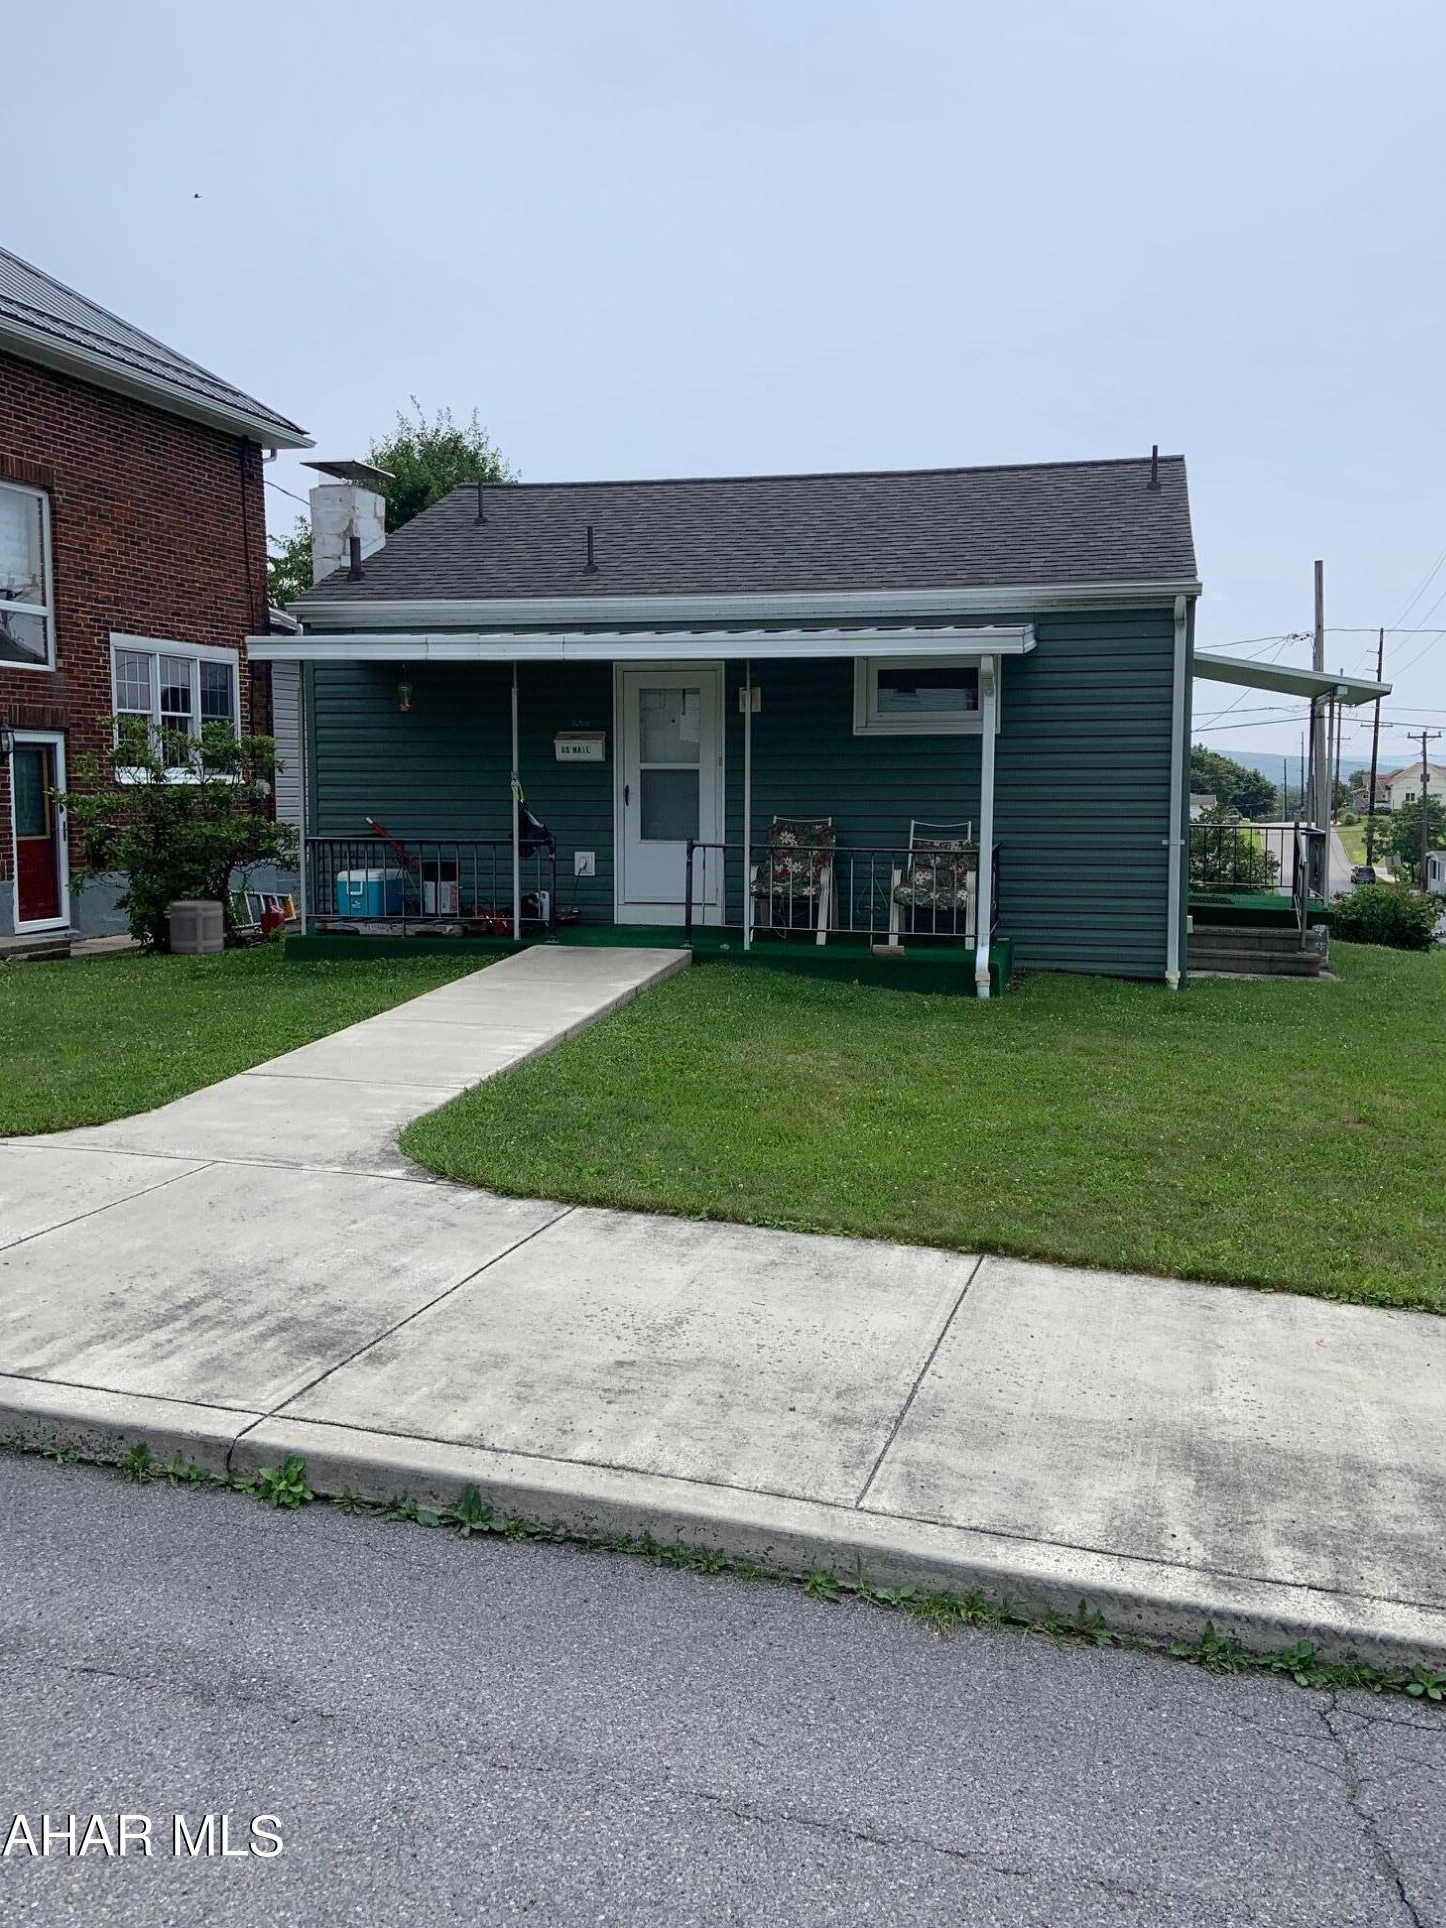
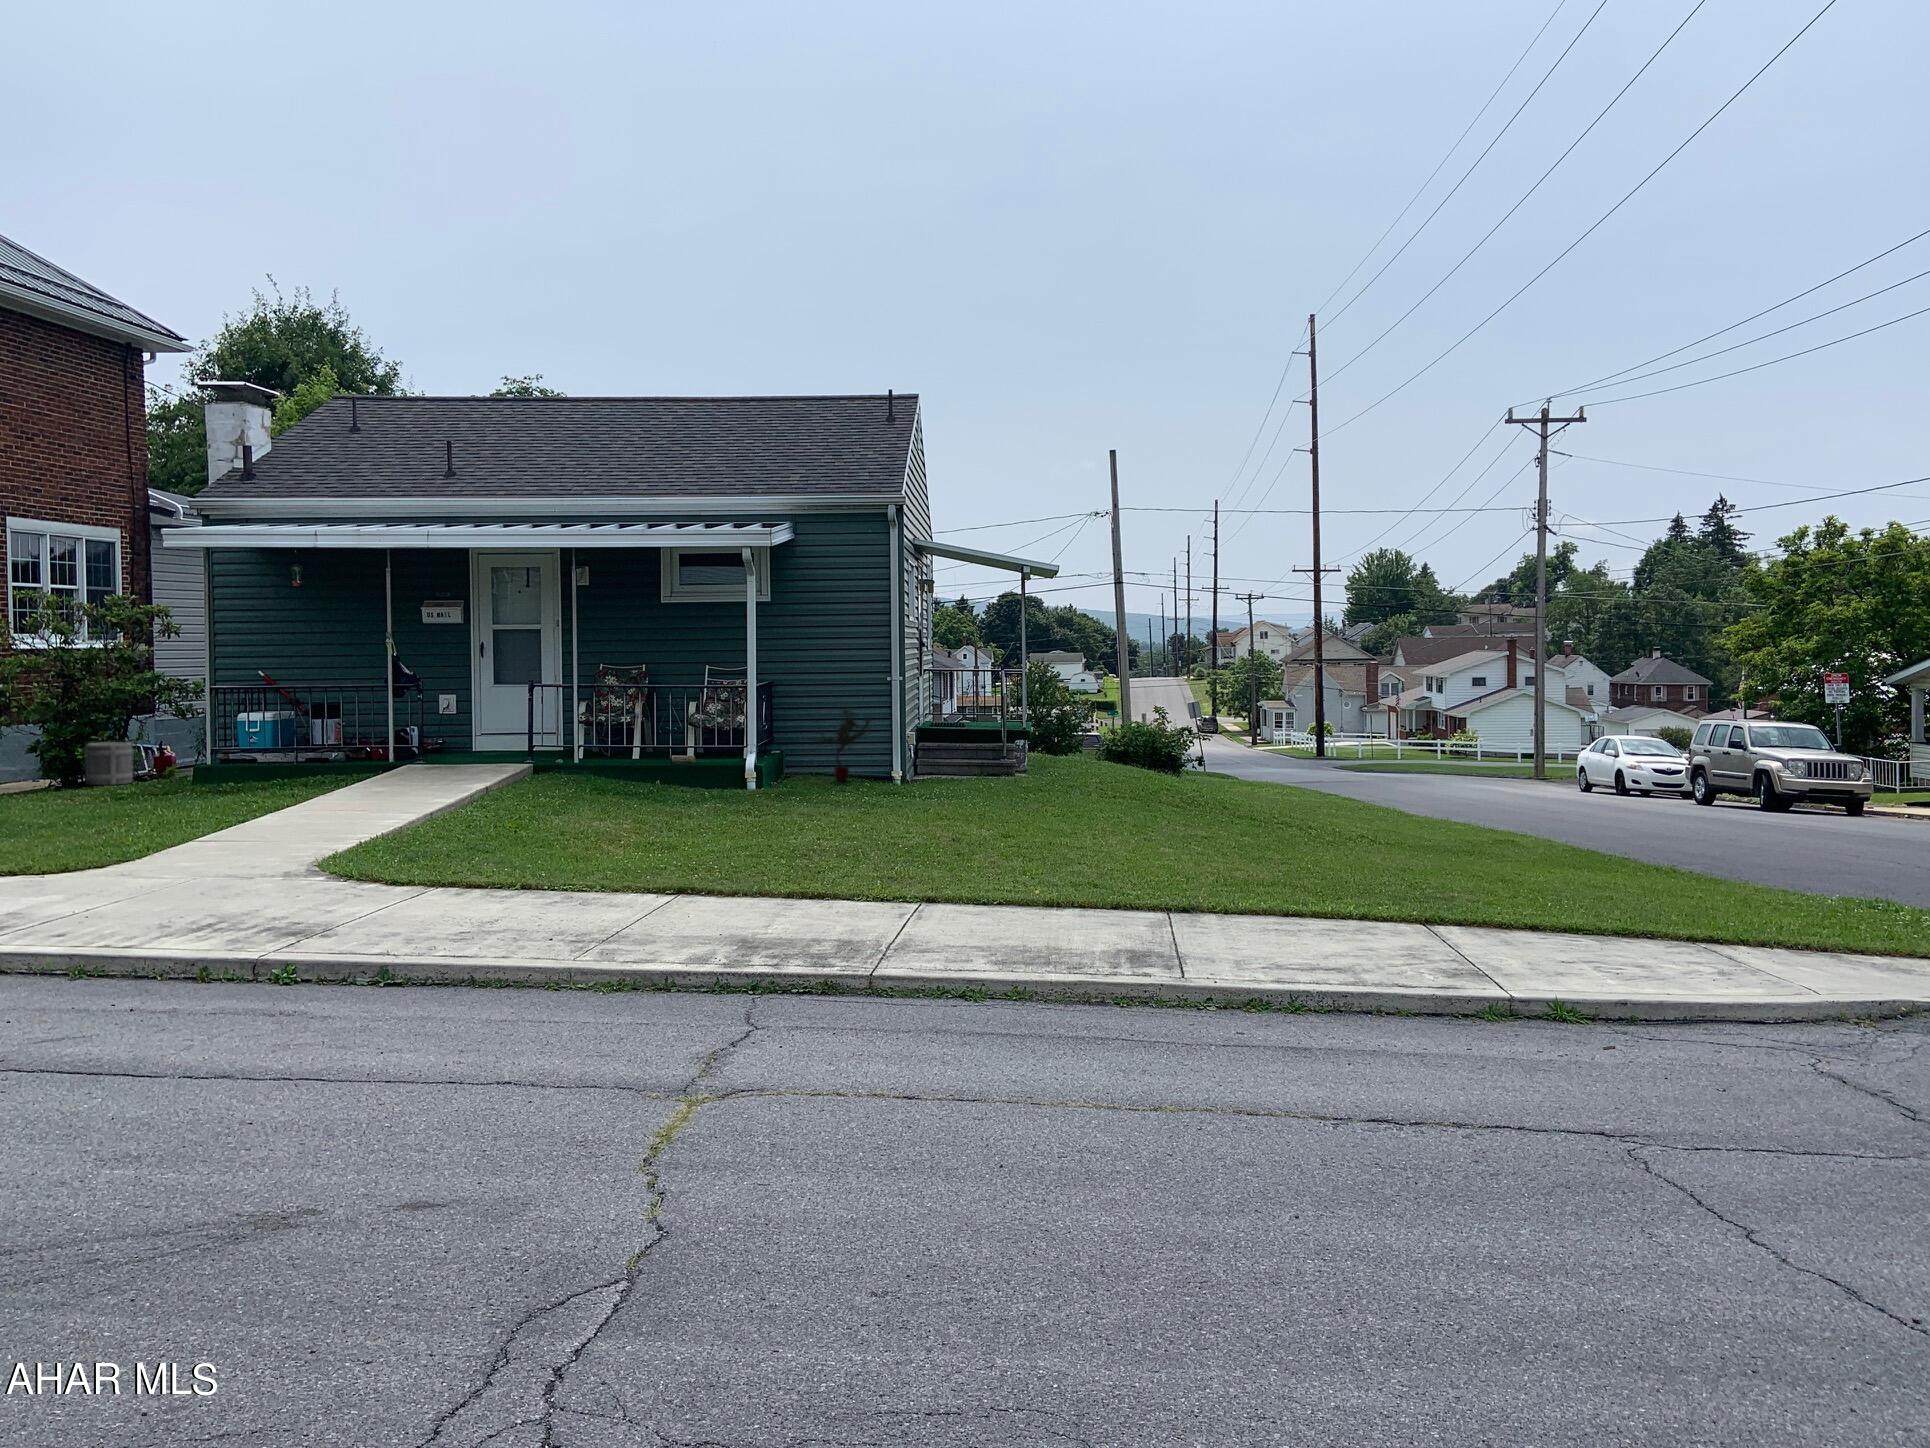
potted tree: none [1053,879,1140,982] -> present [814,707,872,781]

